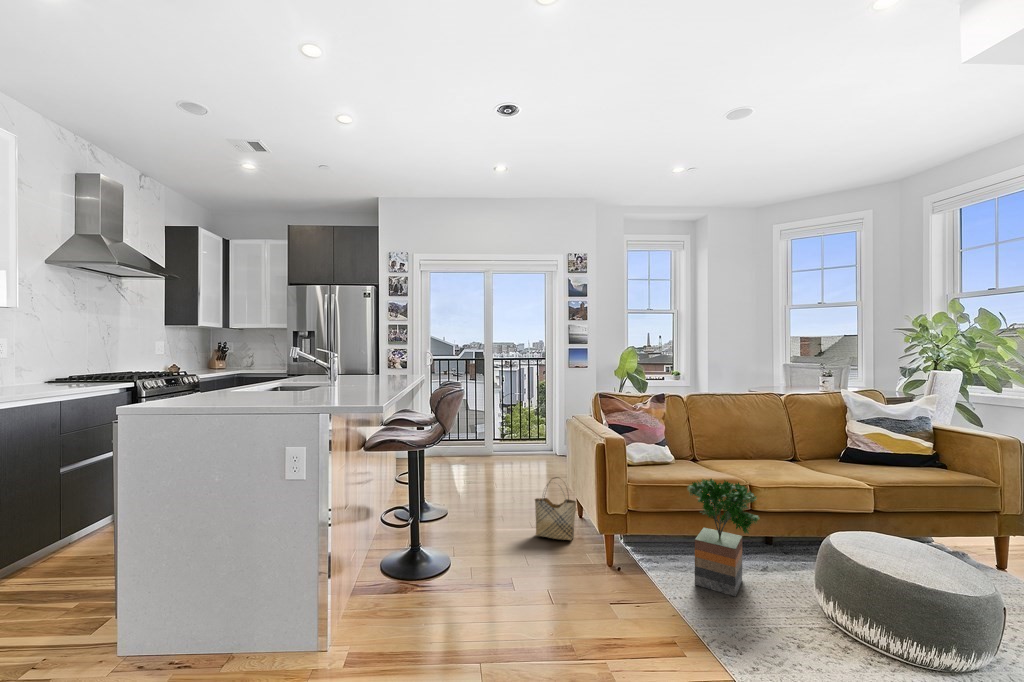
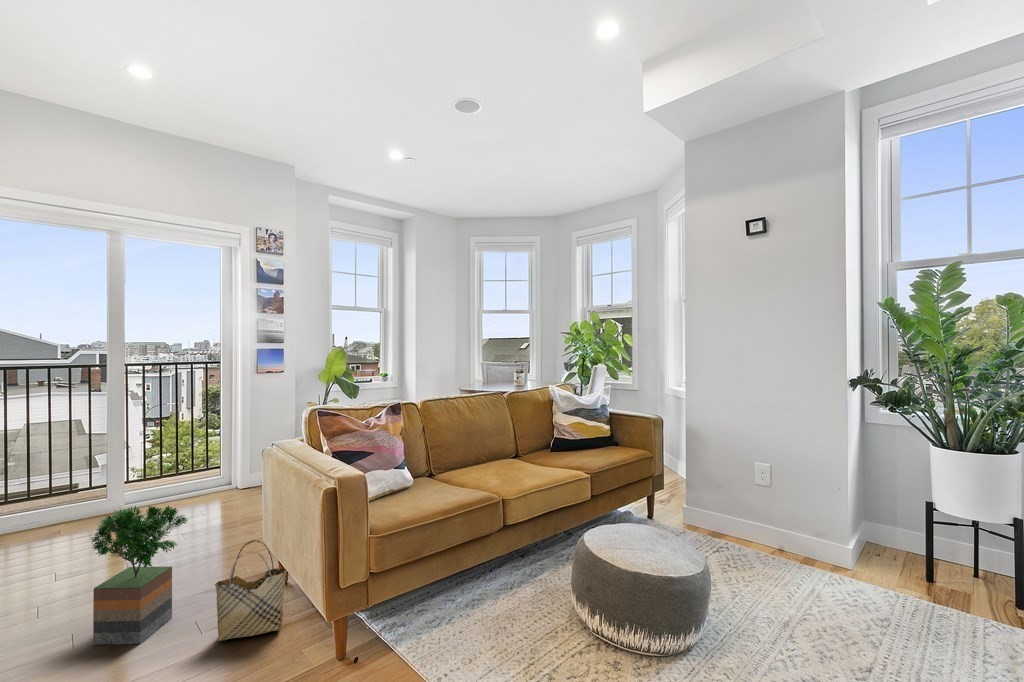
potted tree: present [688,479,759,596] -> present [91,506,188,645]

